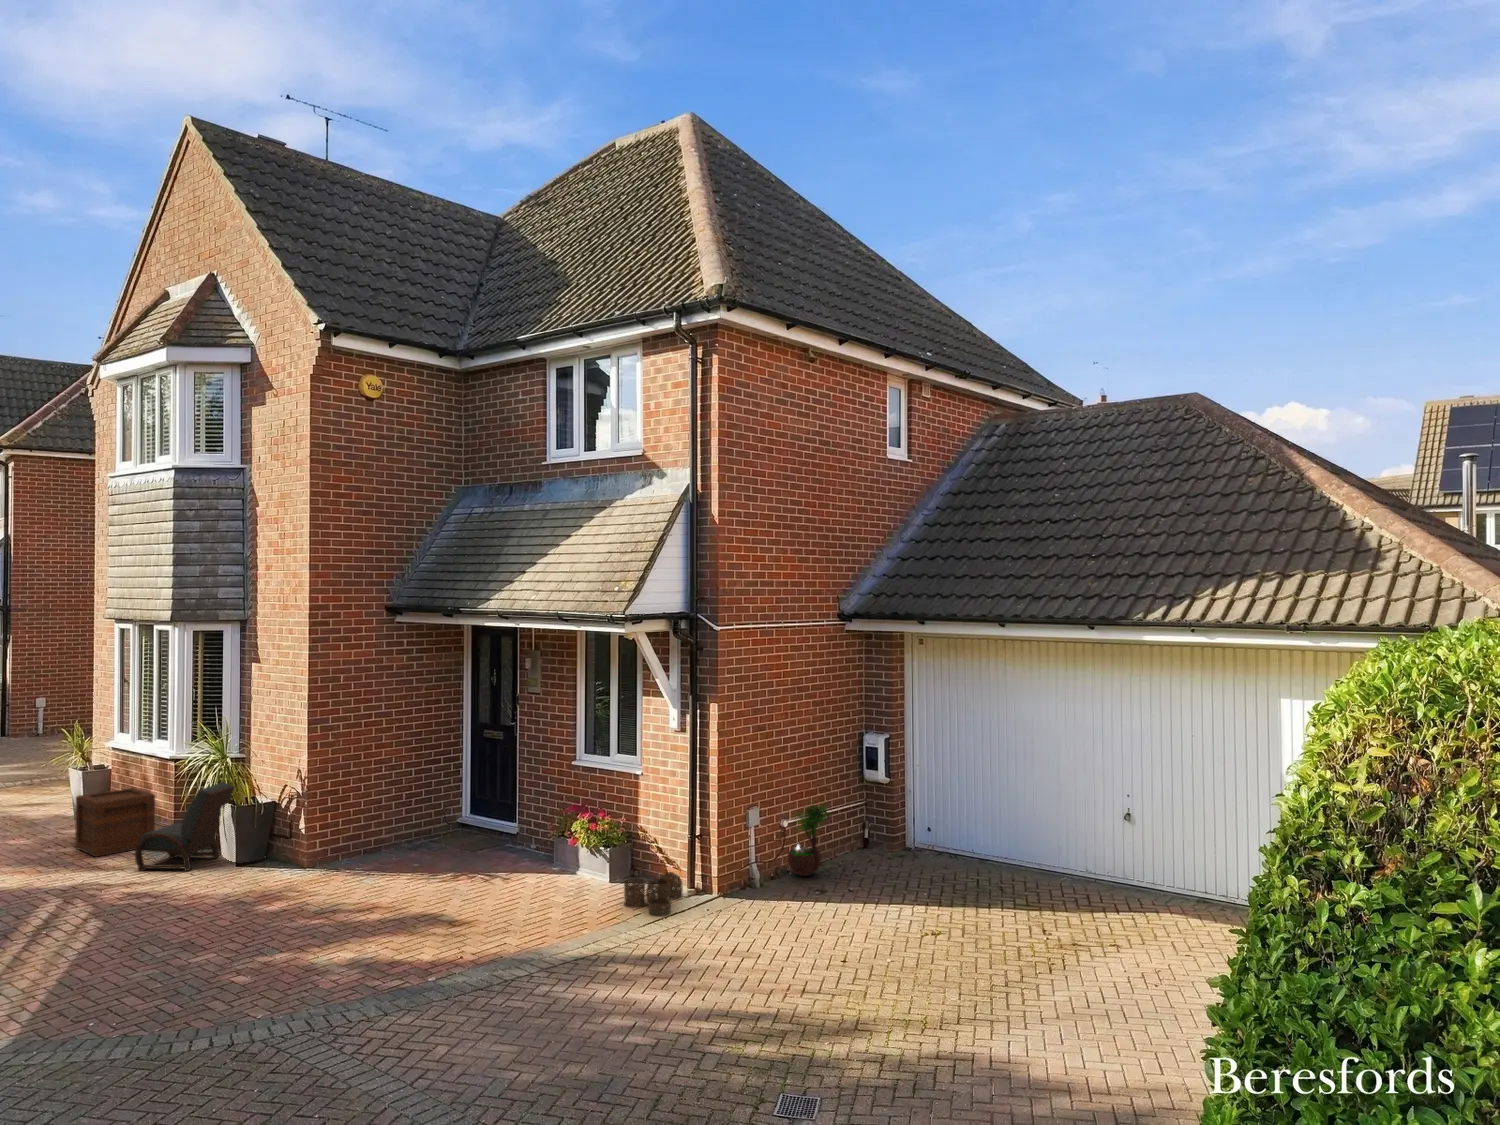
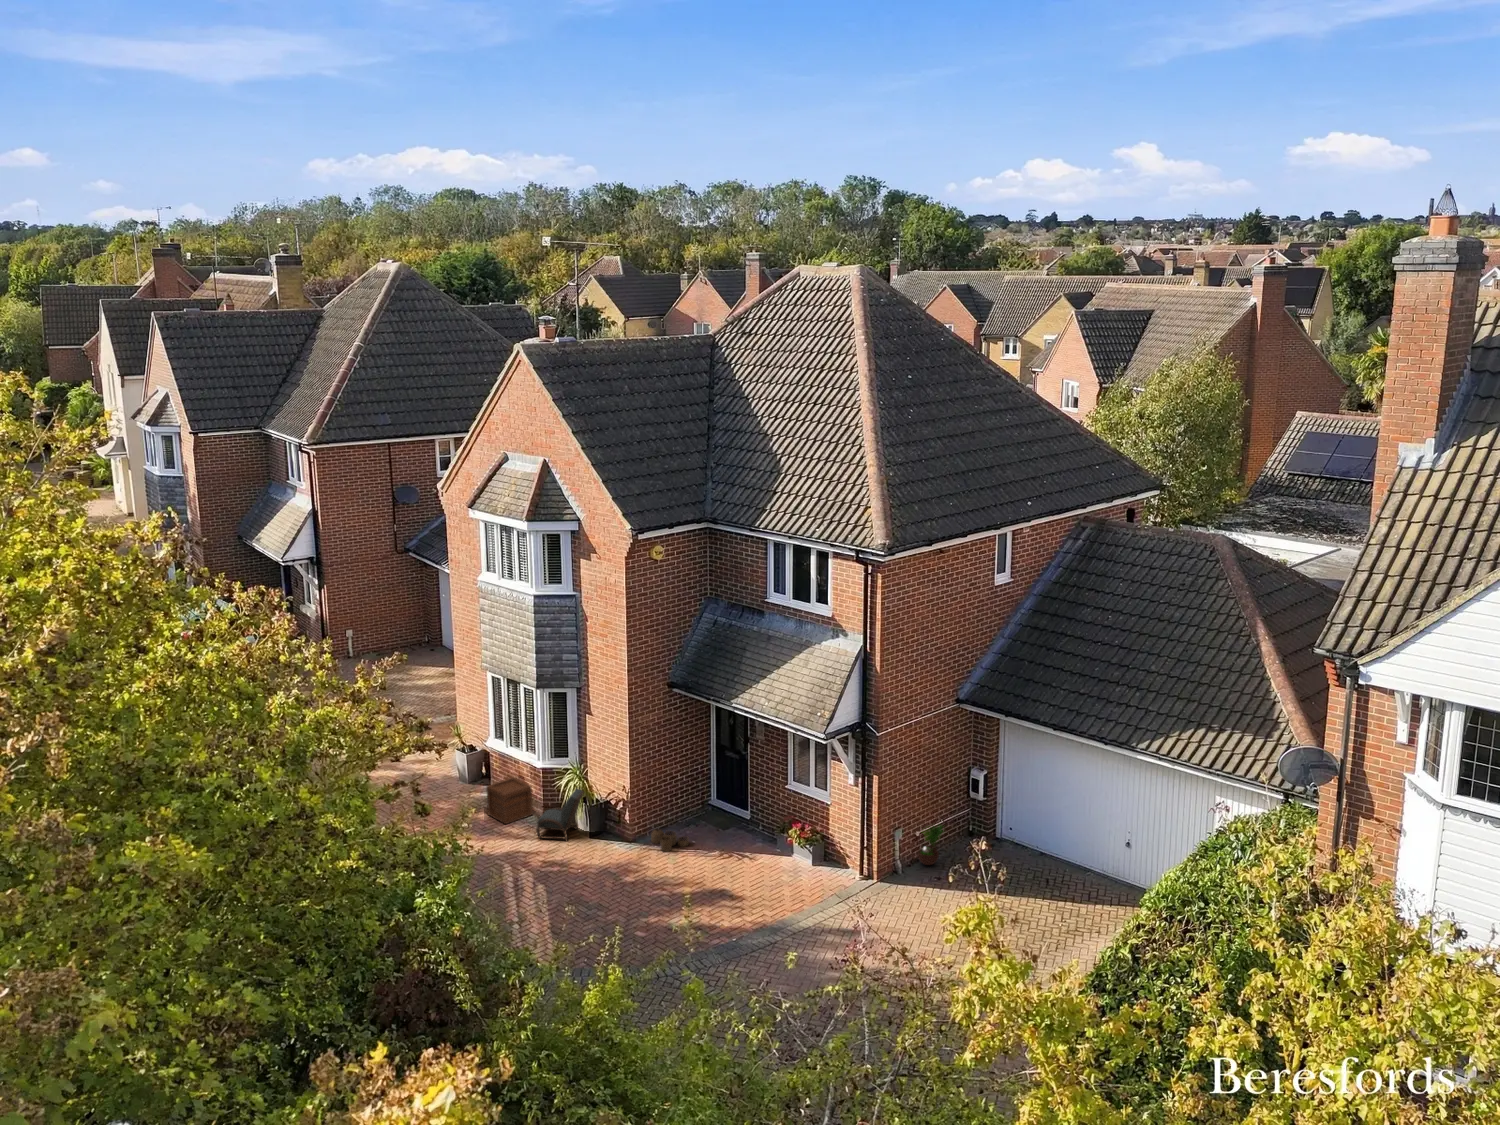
woven basket: present [624,872,682,916] -> present [651,829,689,852]

